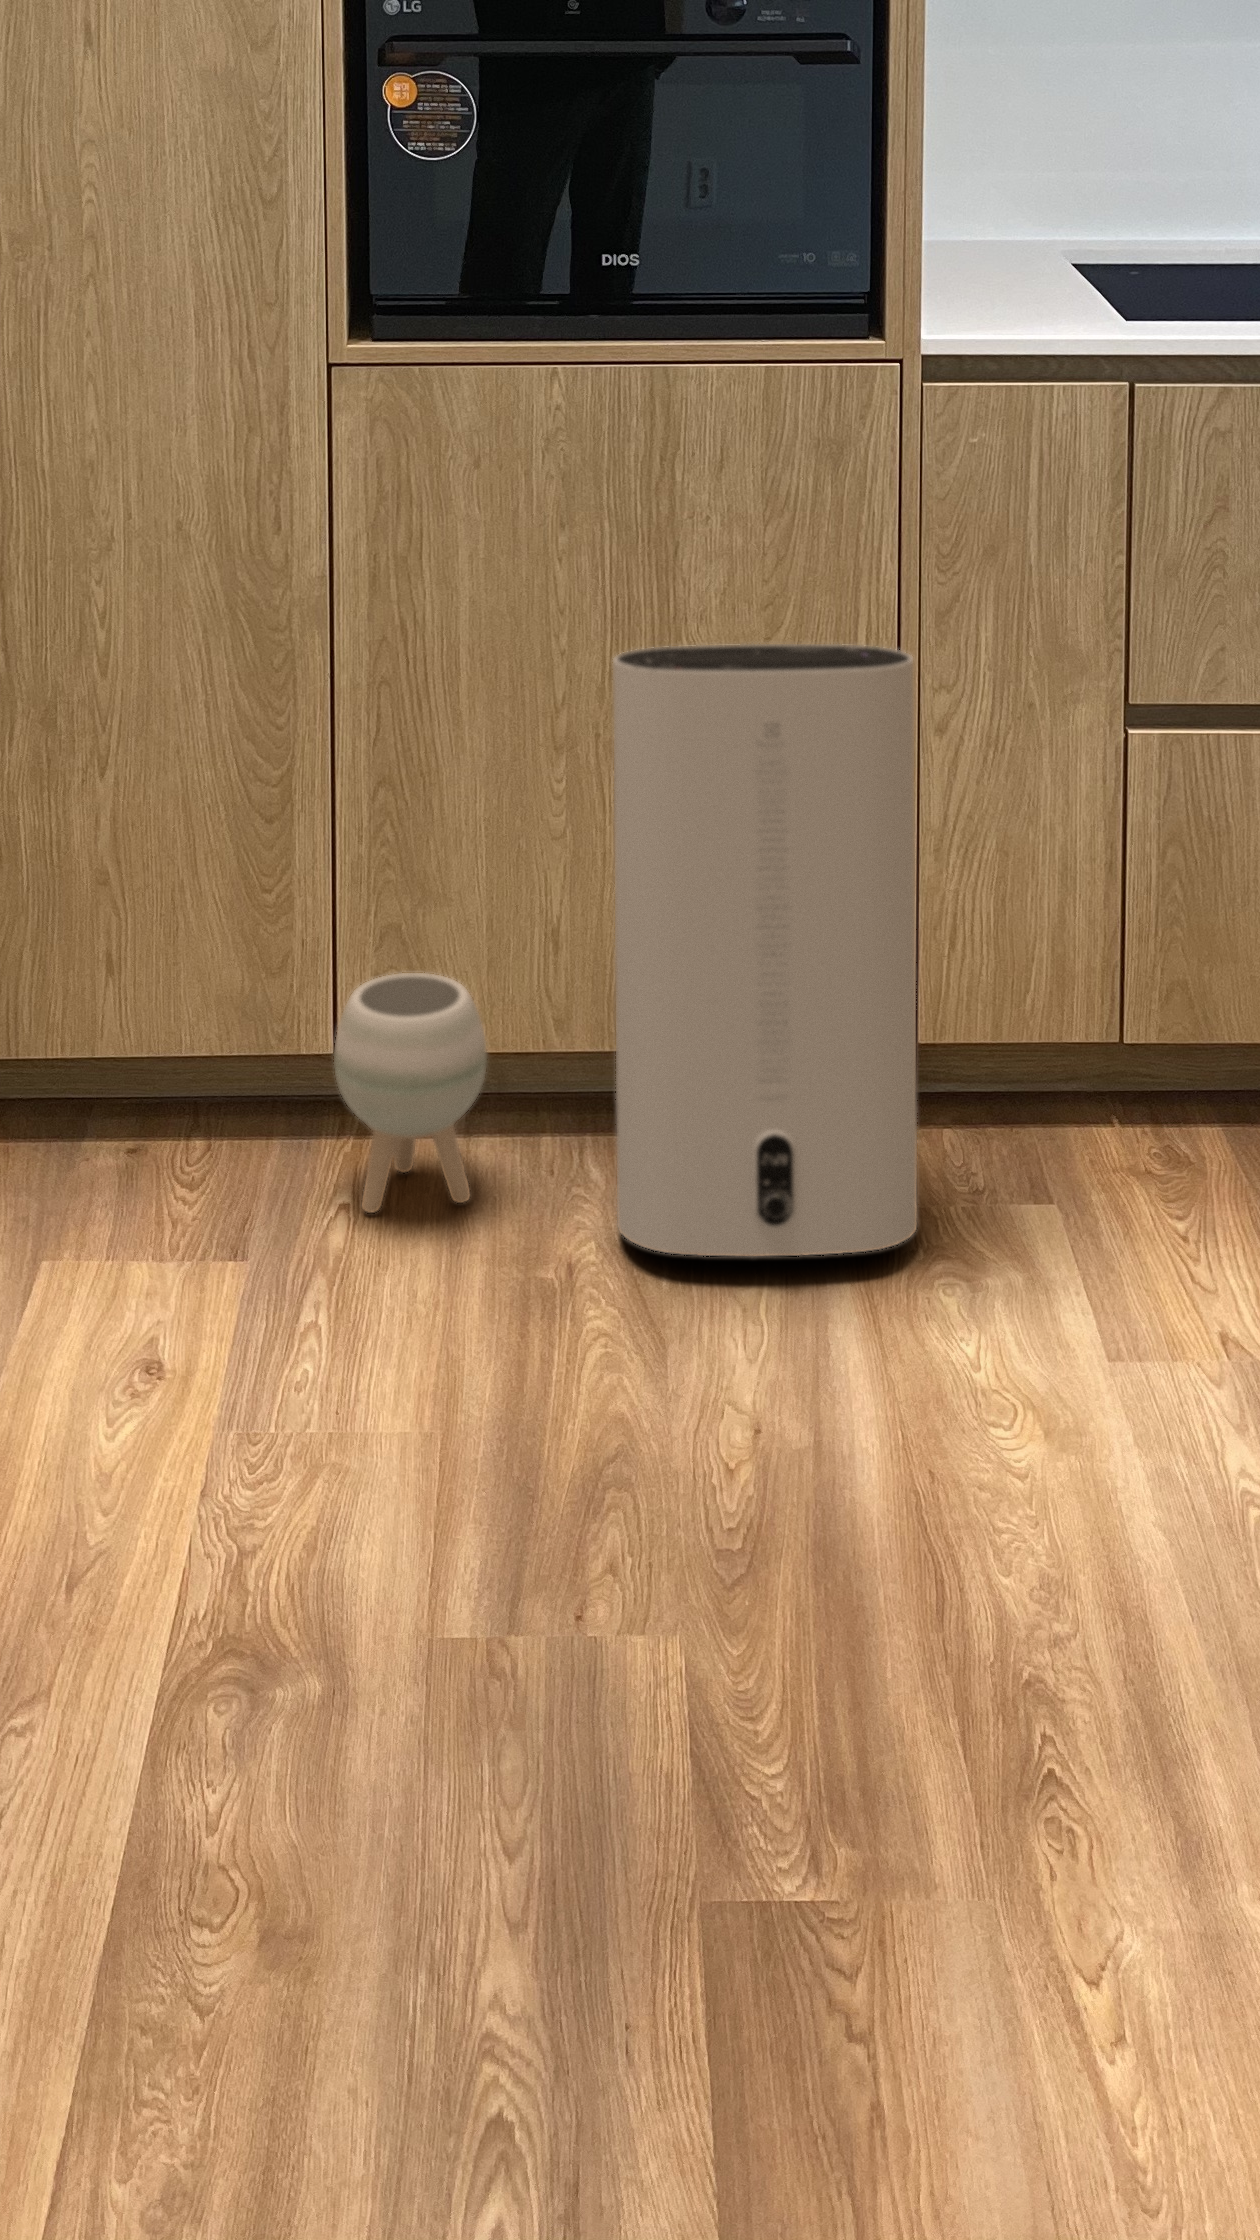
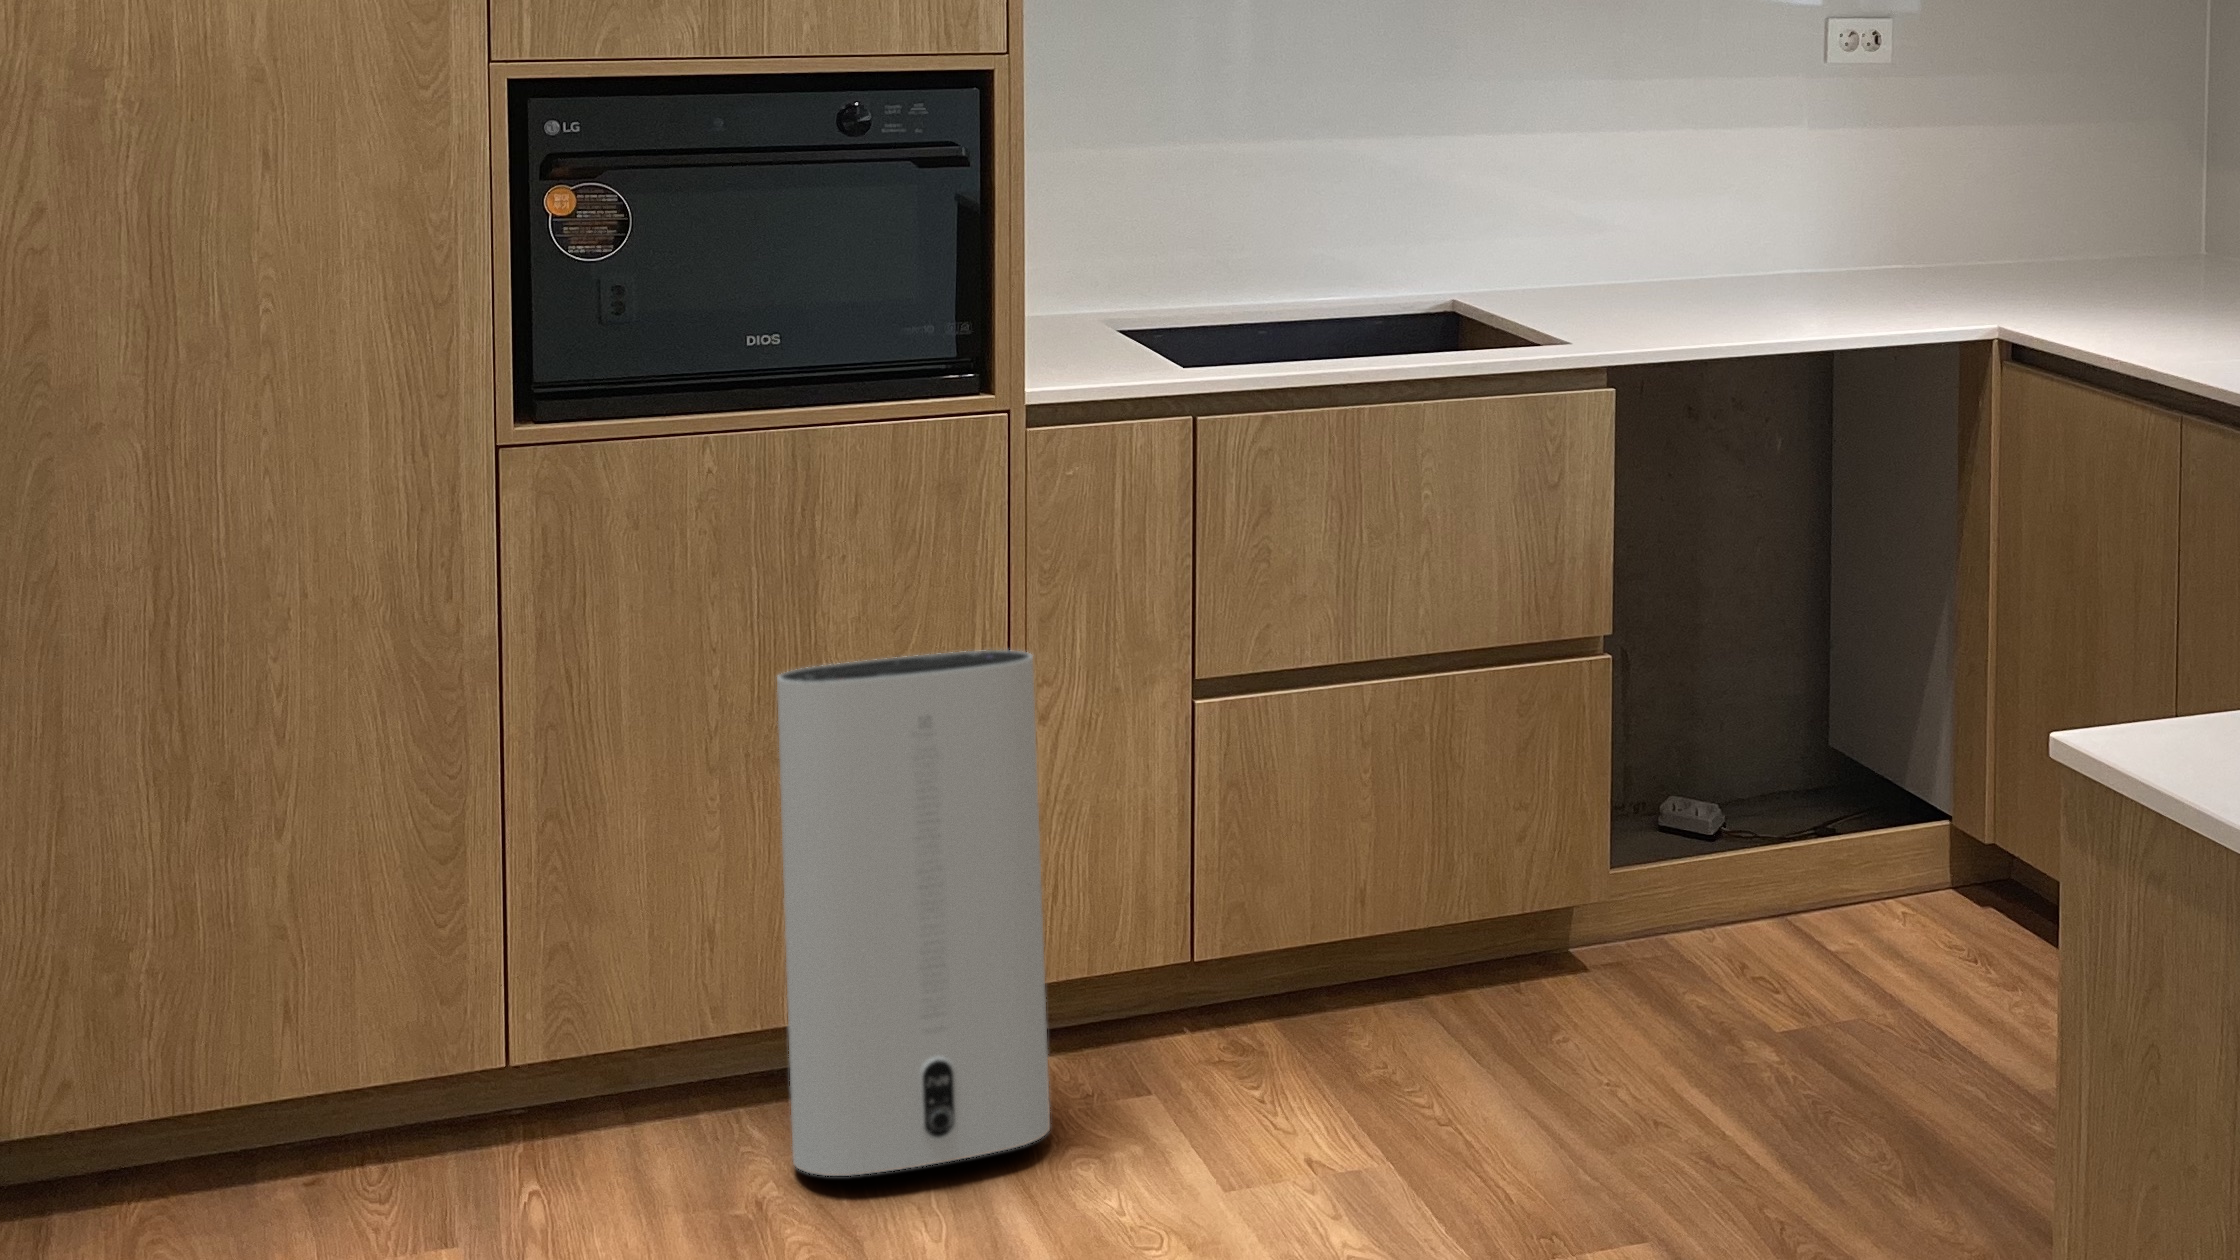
planter: present [334,973,487,1213] -> none [524,976,665,1193]

